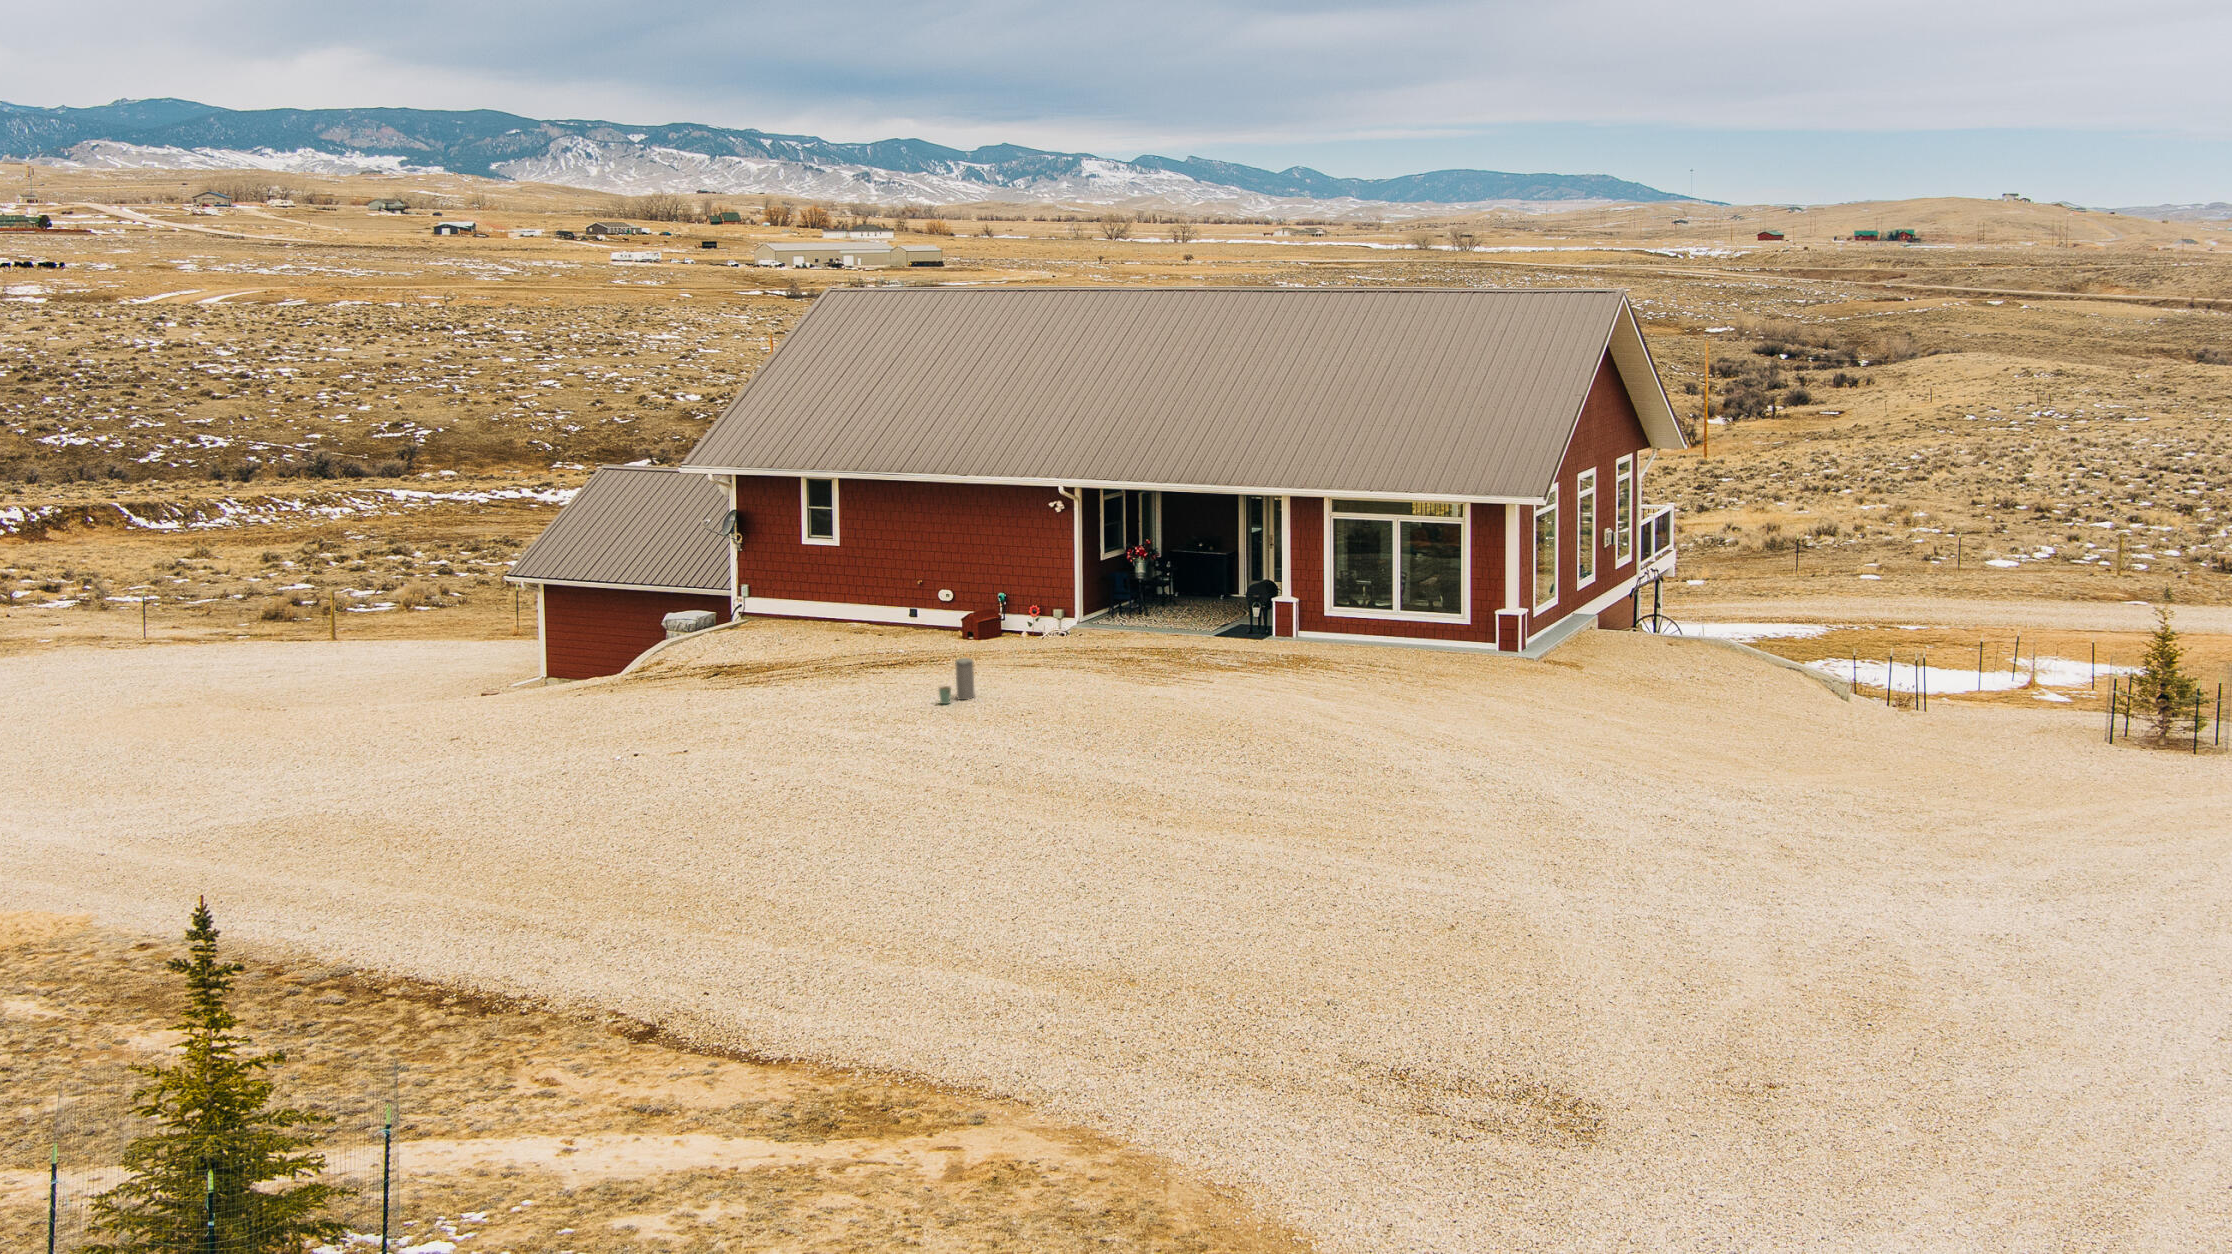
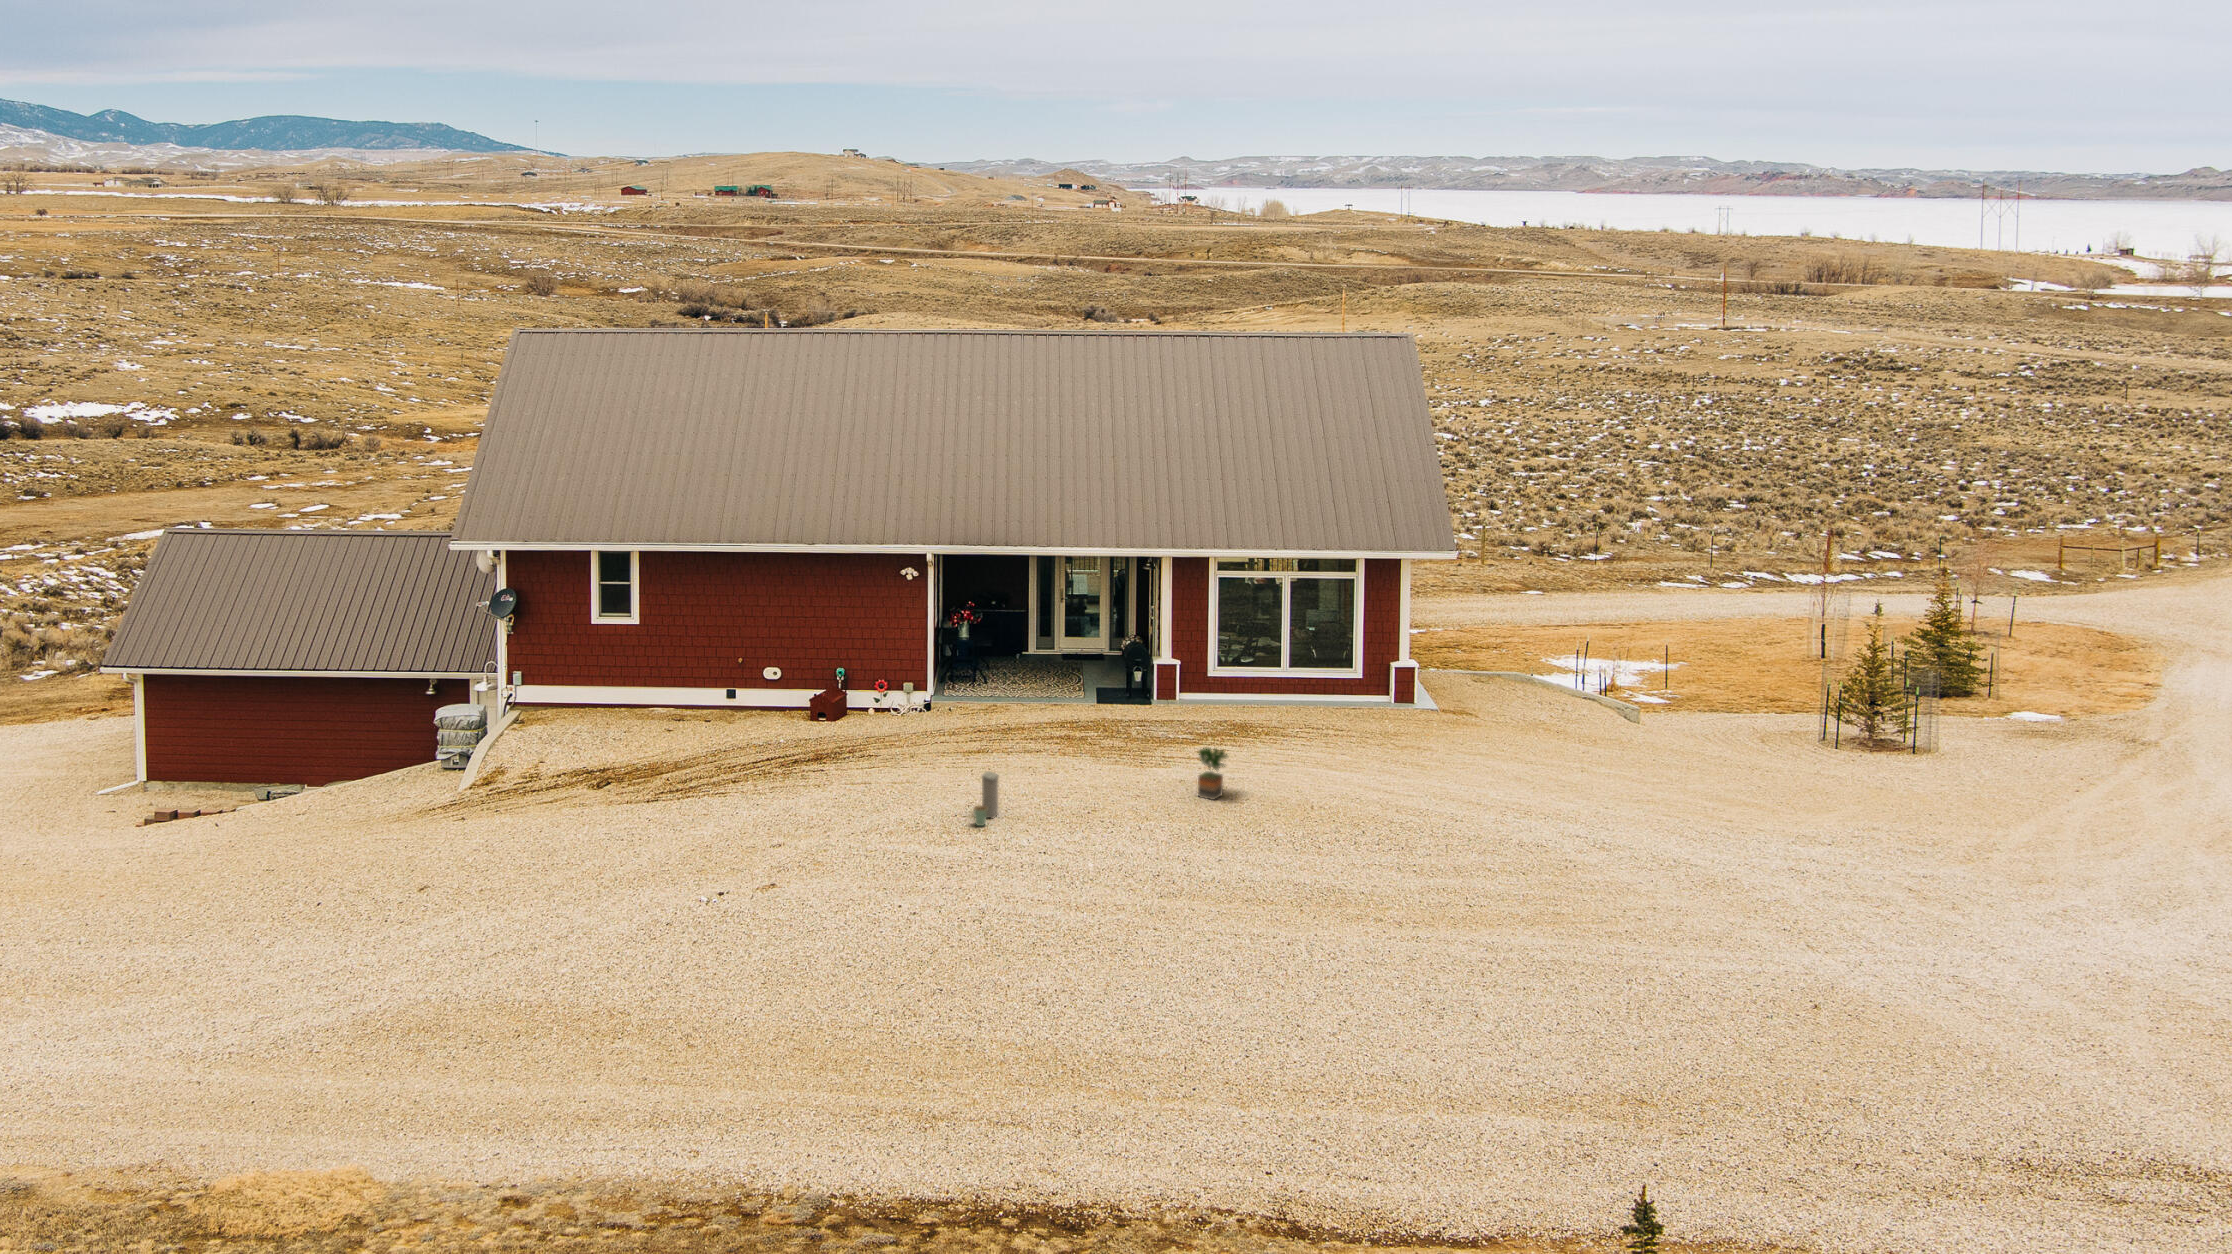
potted tree: none [1162,650,1196,701] -> present [1198,748,1227,800]

